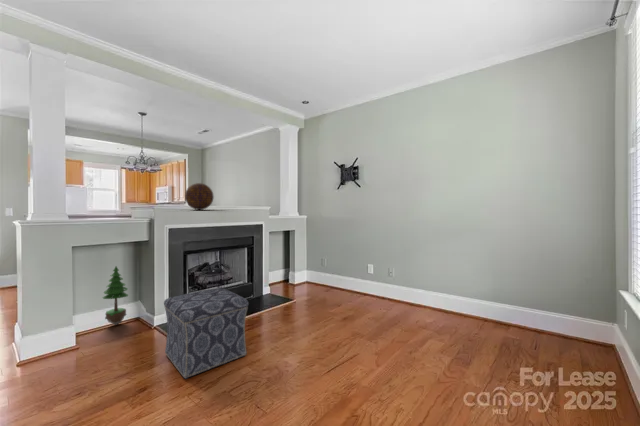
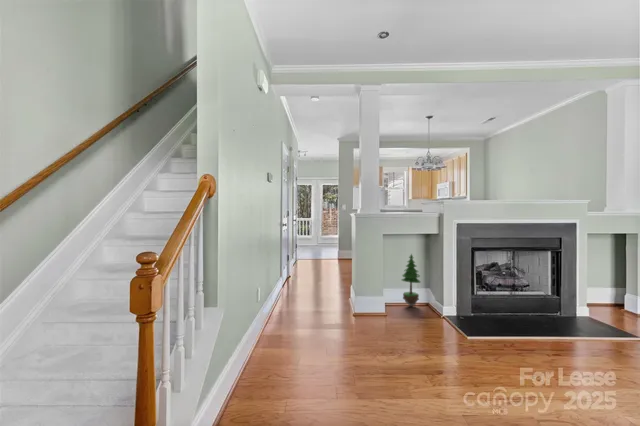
decorative orb: present [185,183,213,210] -> none [474,174,506,203]
ottoman: present [164,288,248,378] -> none [456,289,558,377]

